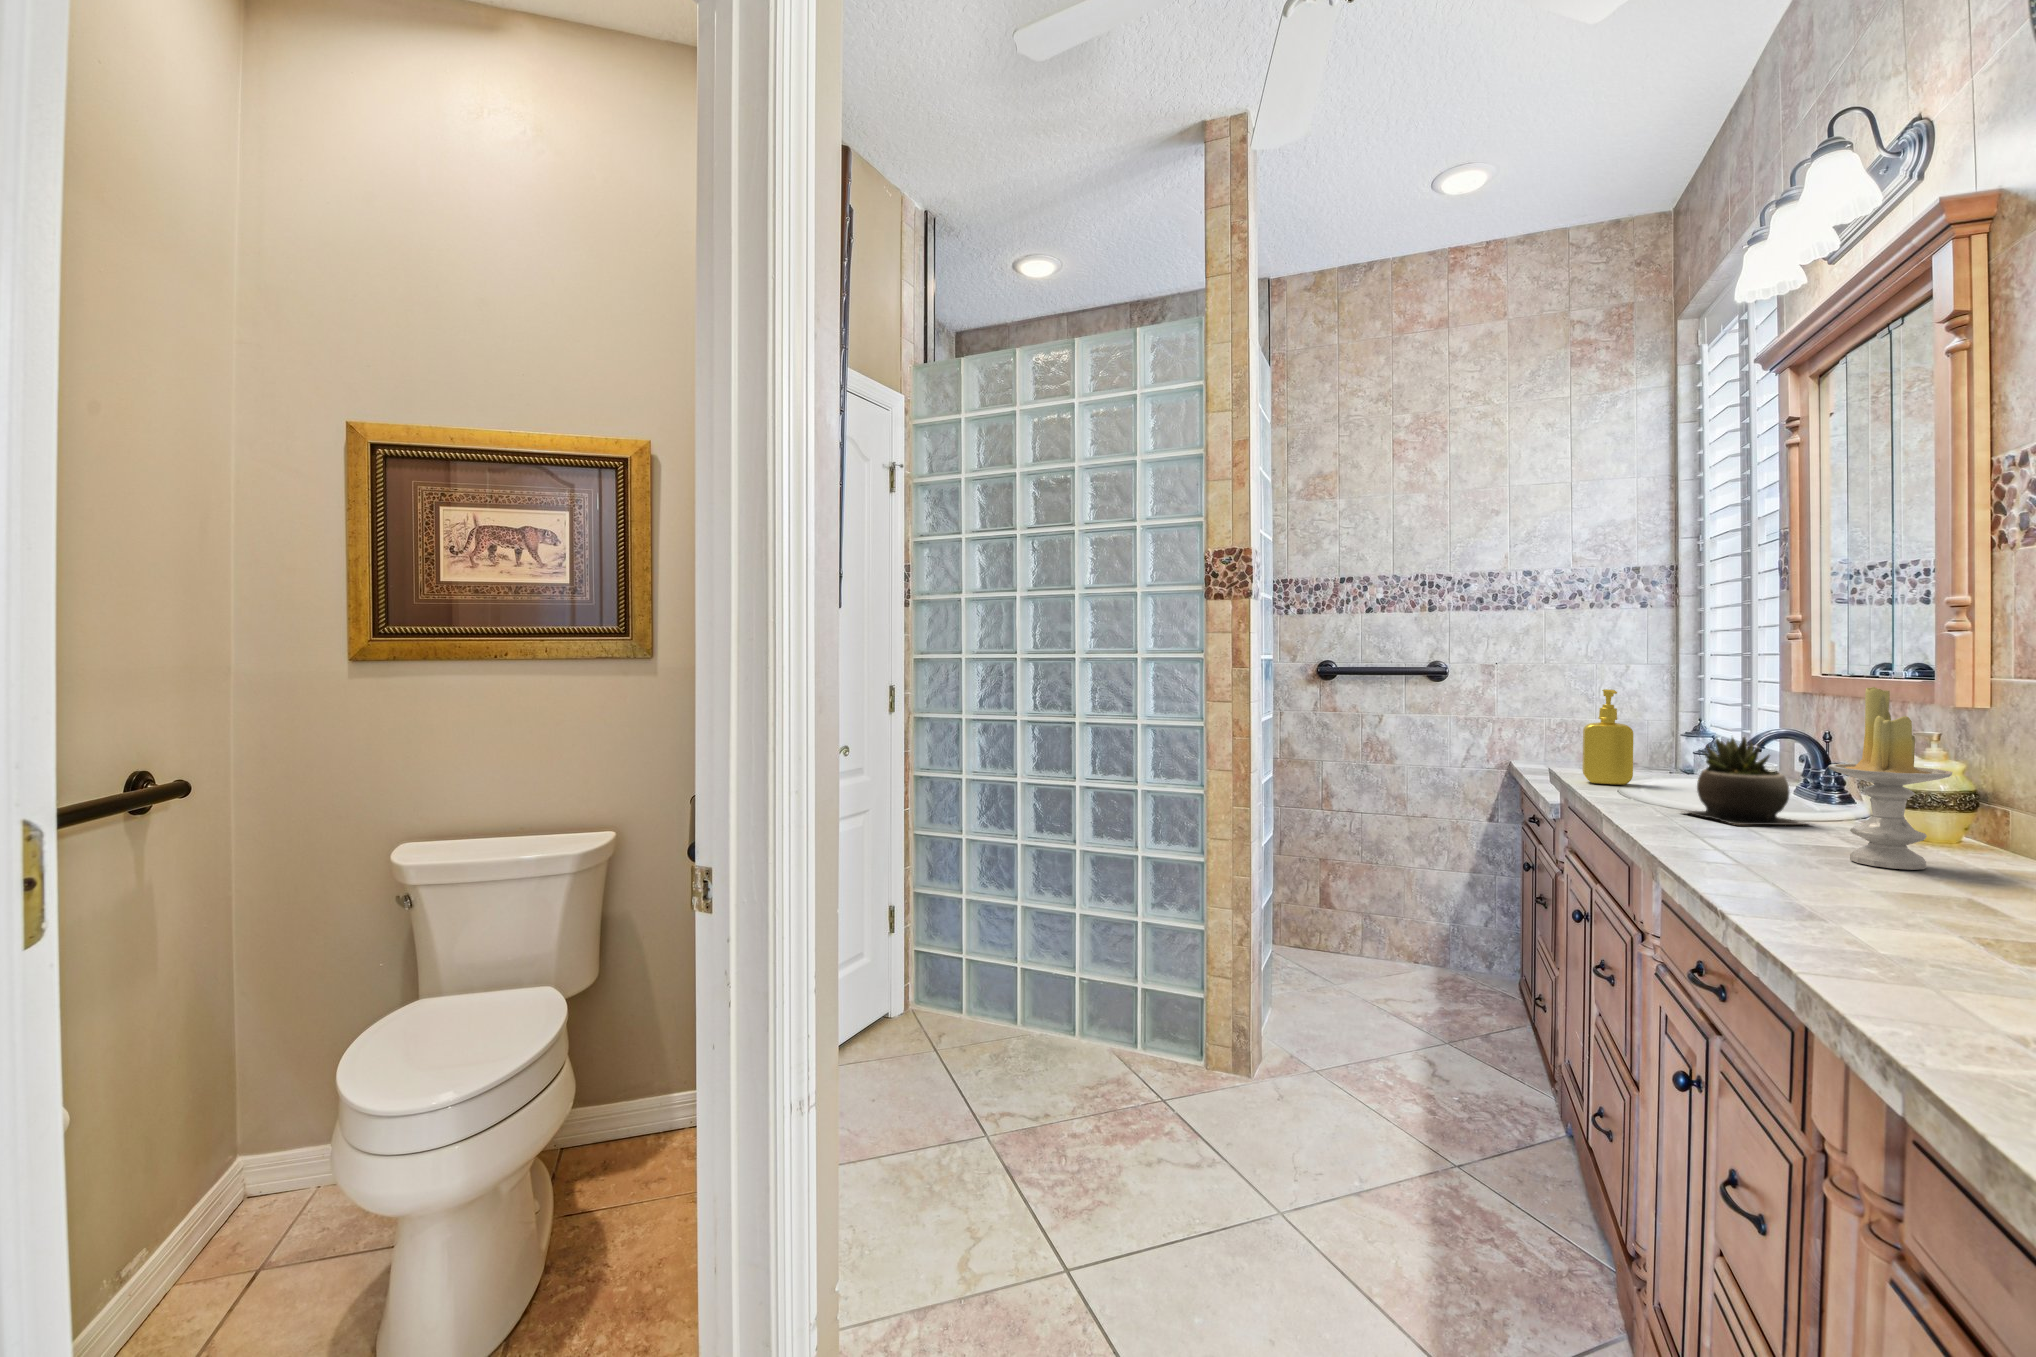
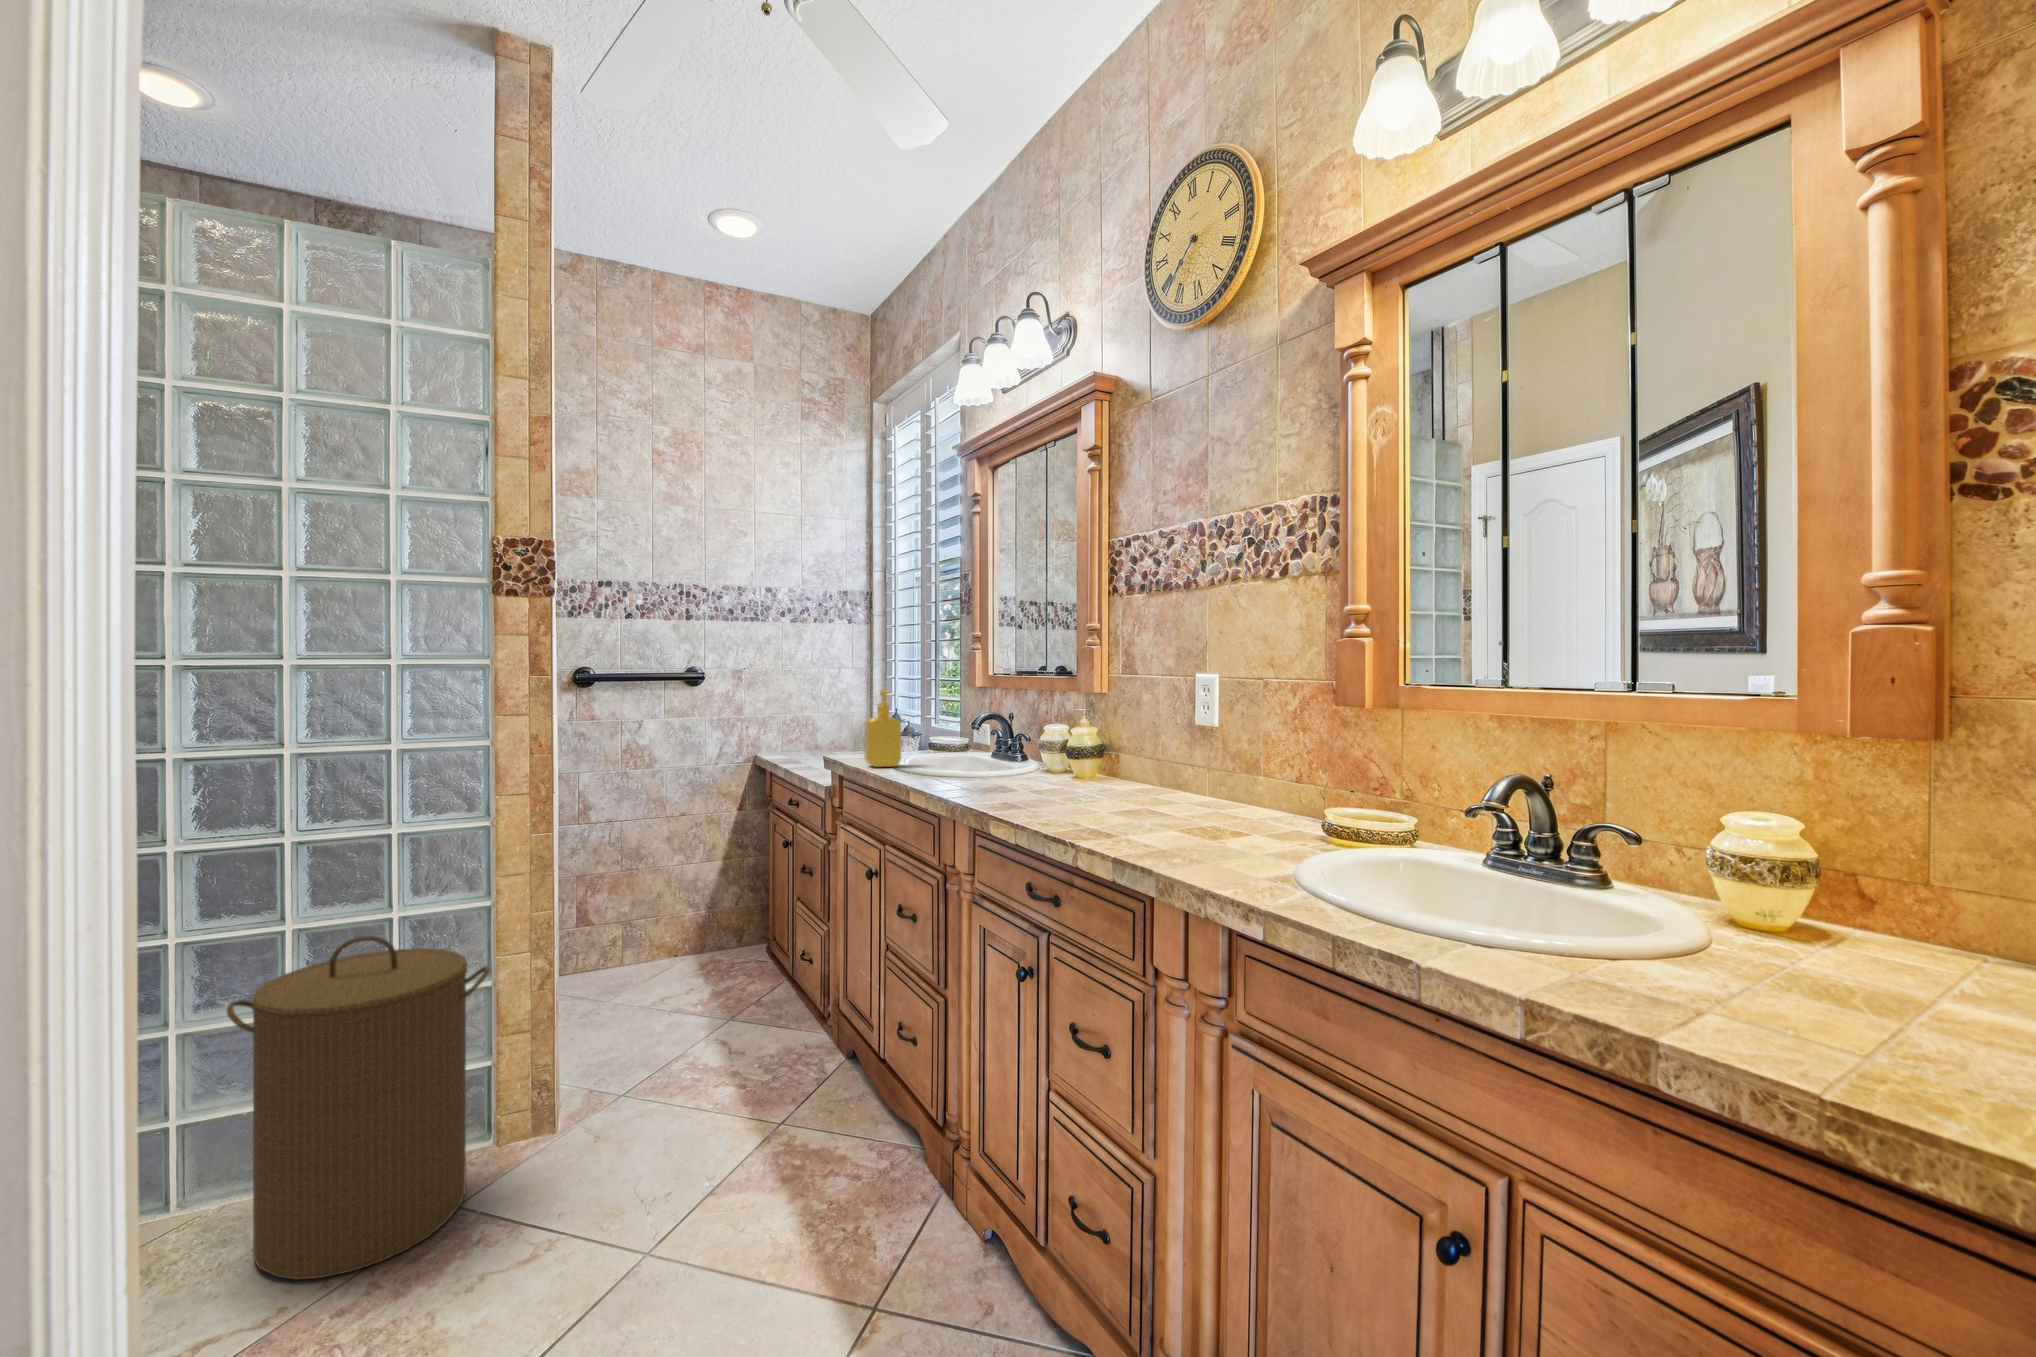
candle: present [1828,687,1952,870] -> none [1074,685,1133,804]
succulent plant: present [1684,737,1807,825] -> none [958,722,1035,788]
laundry hamper: none [1033,868,1190,1116] -> present [227,936,490,1280]

